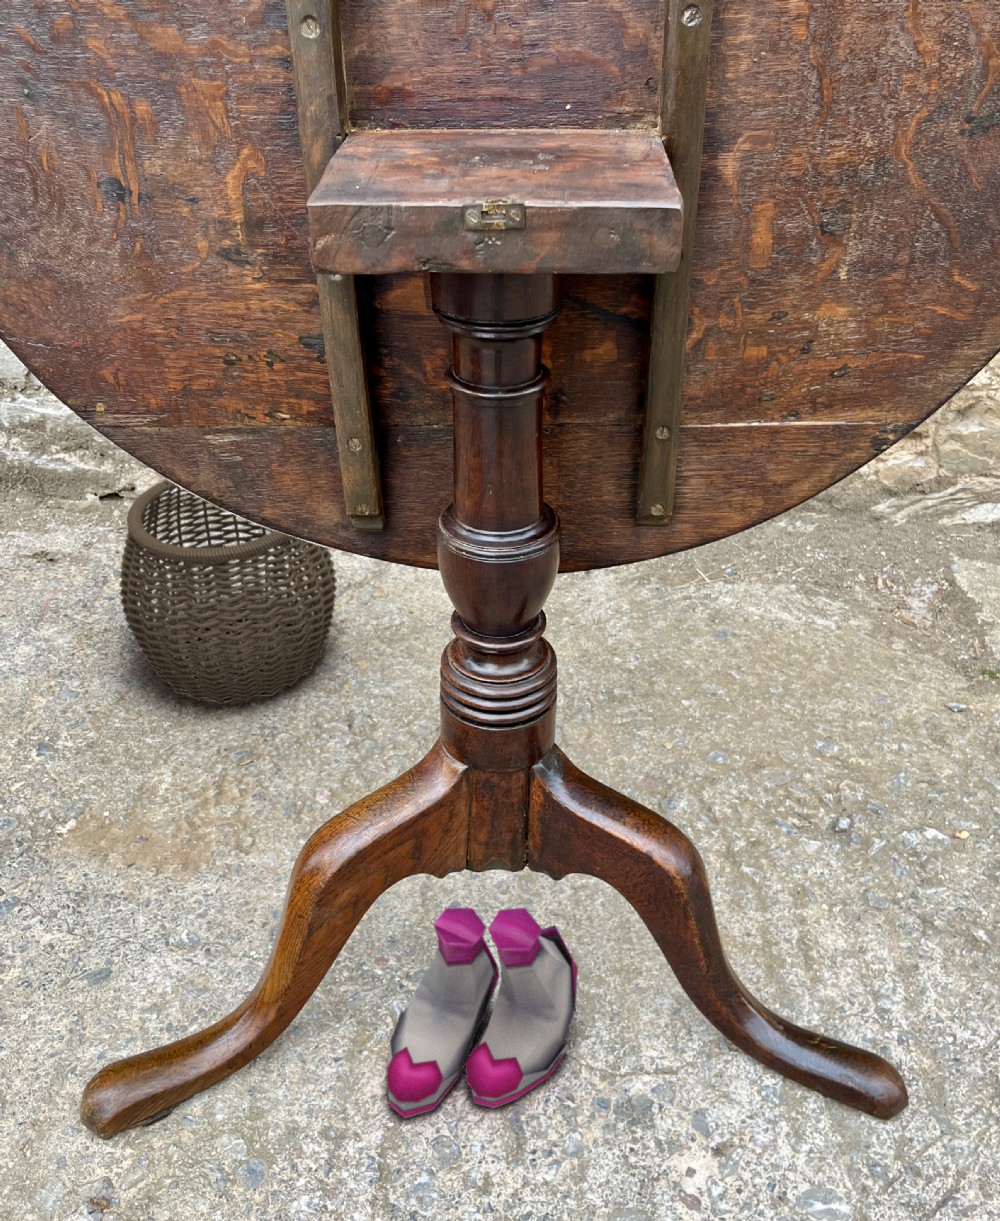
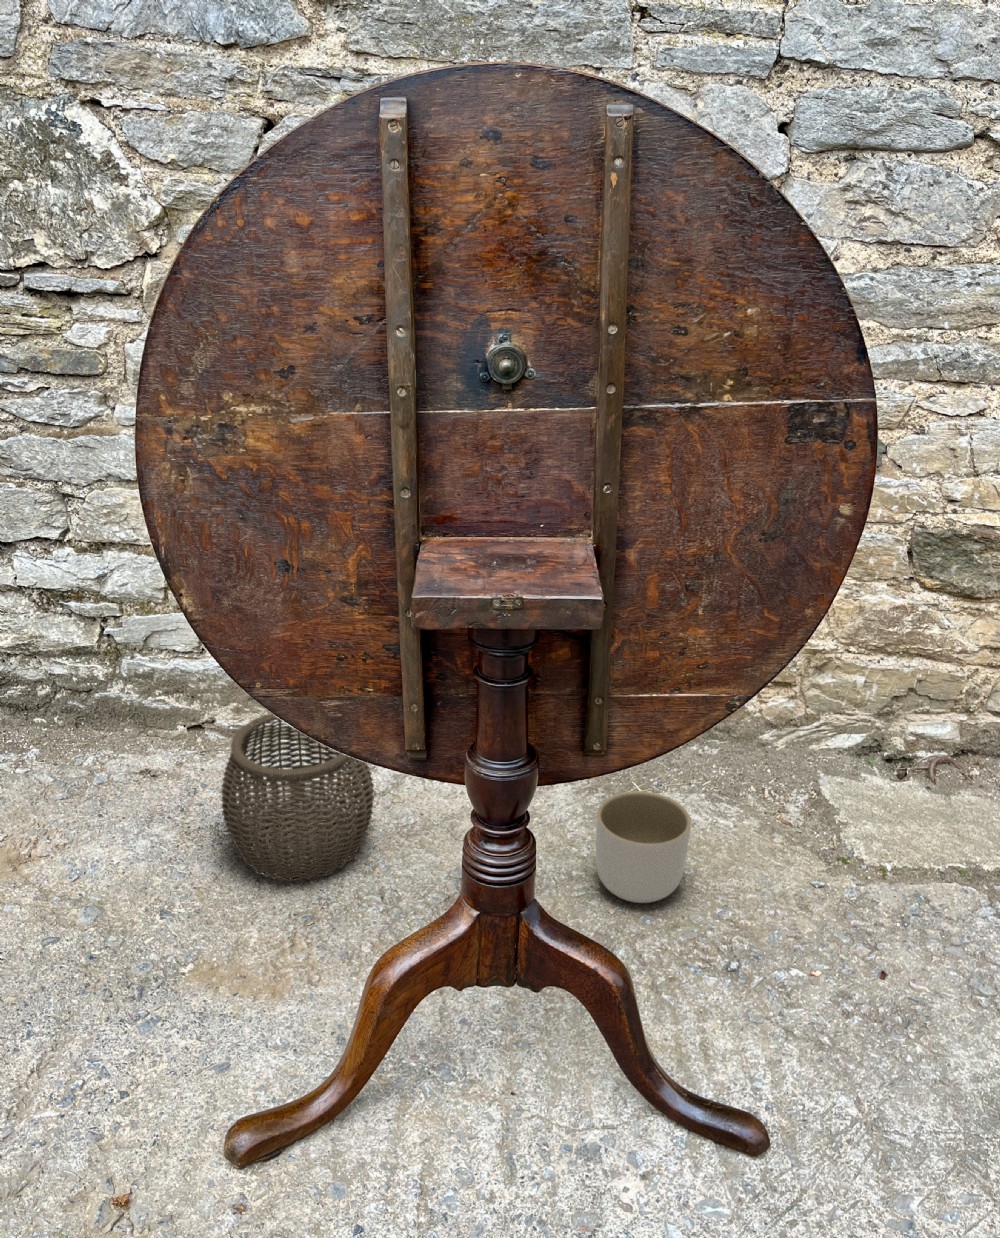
planter: none [647,579,785,735] -> present [596,791,691,903]
boots: present [386,908,578,1118] -> none [423,1009,551,1158]

